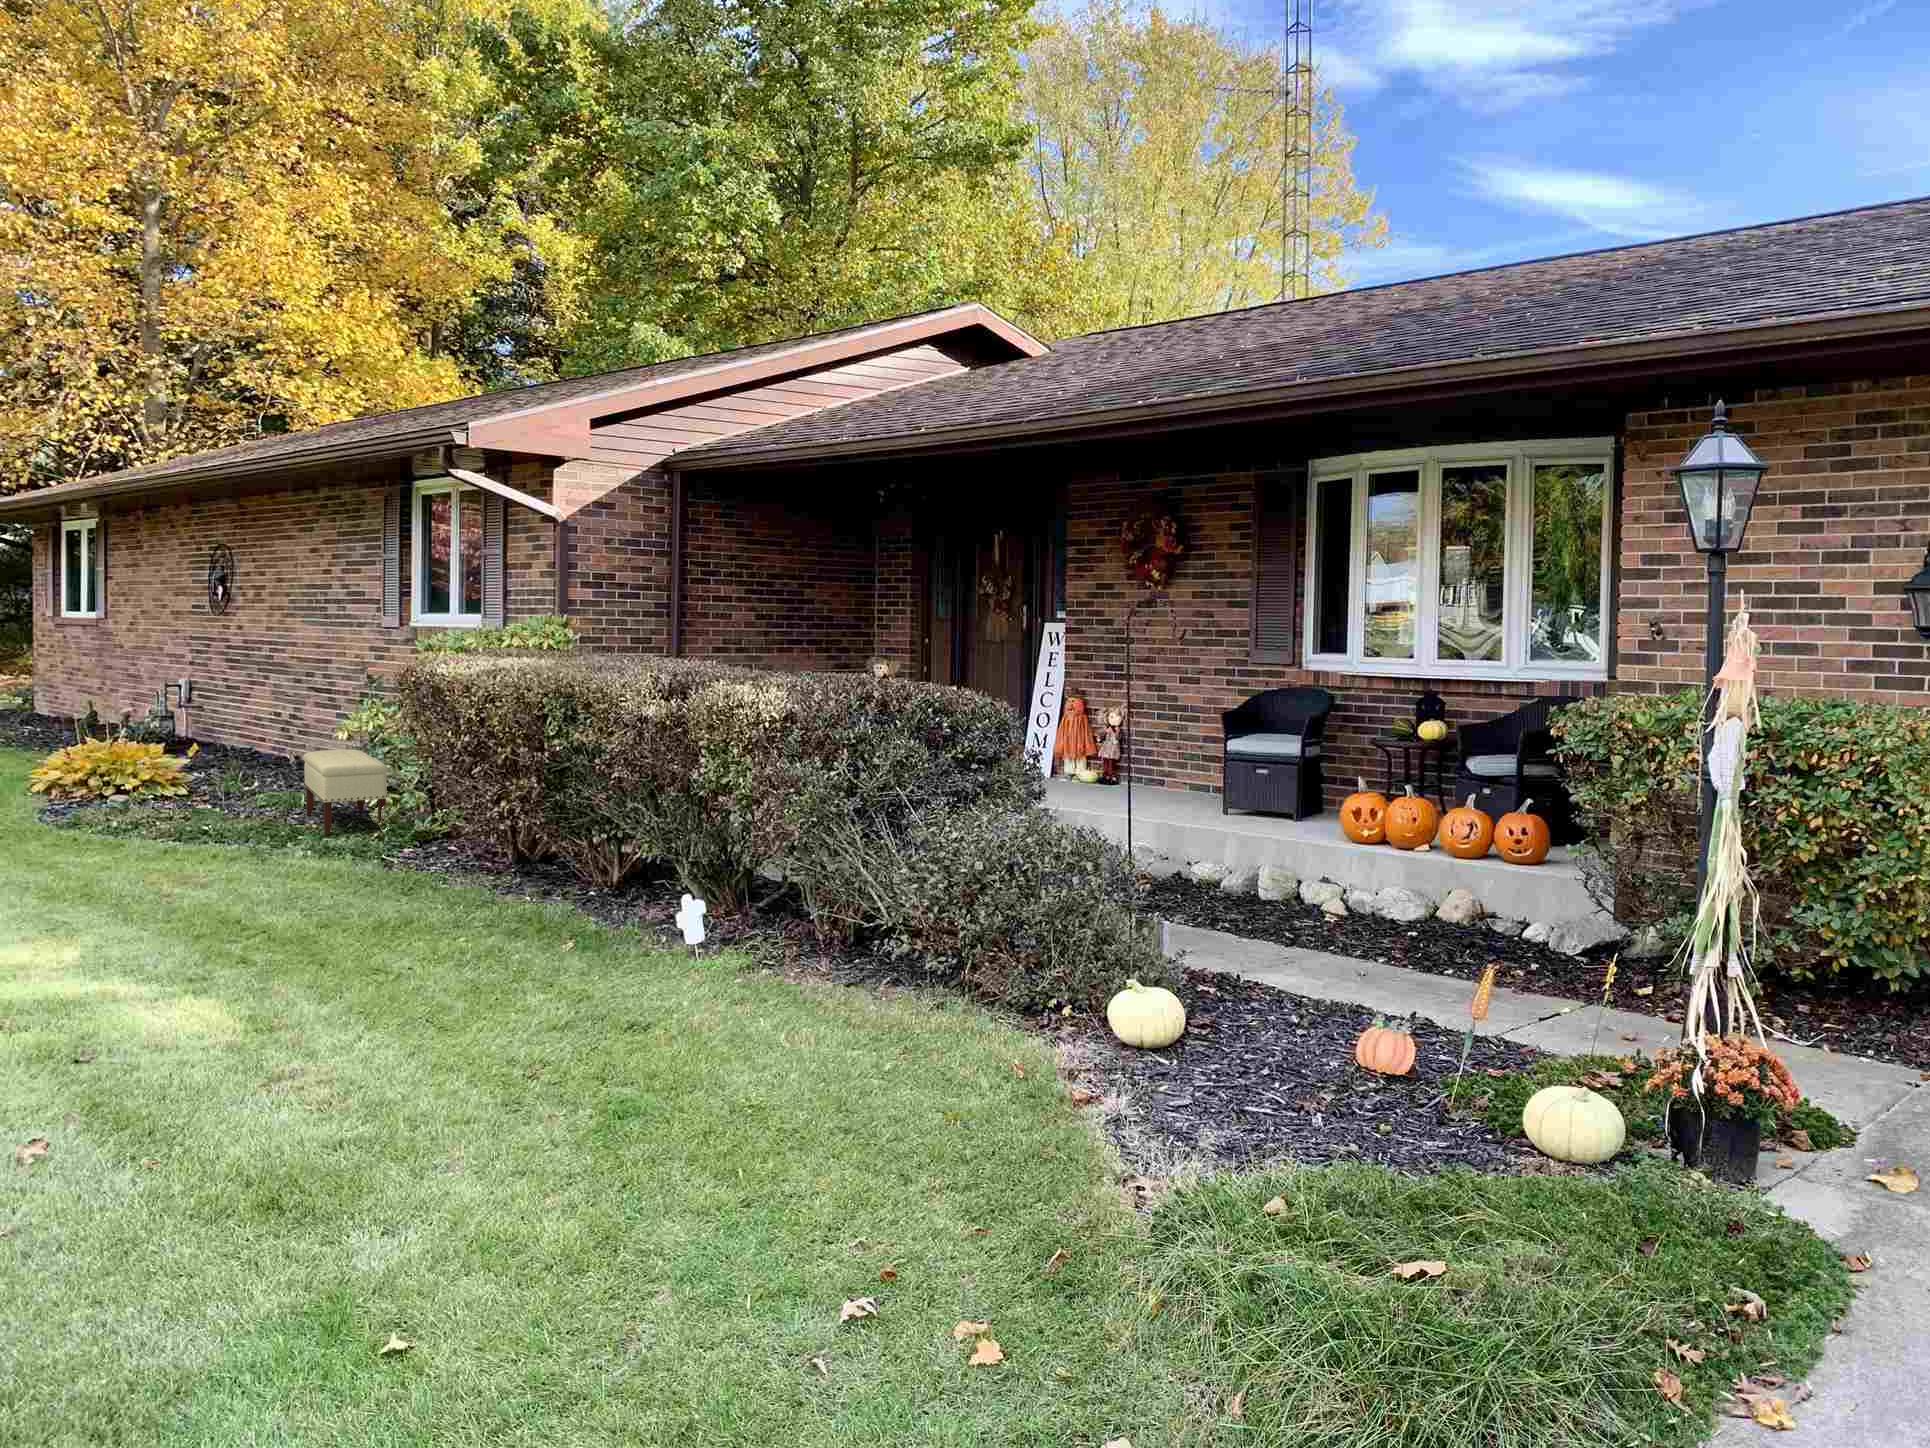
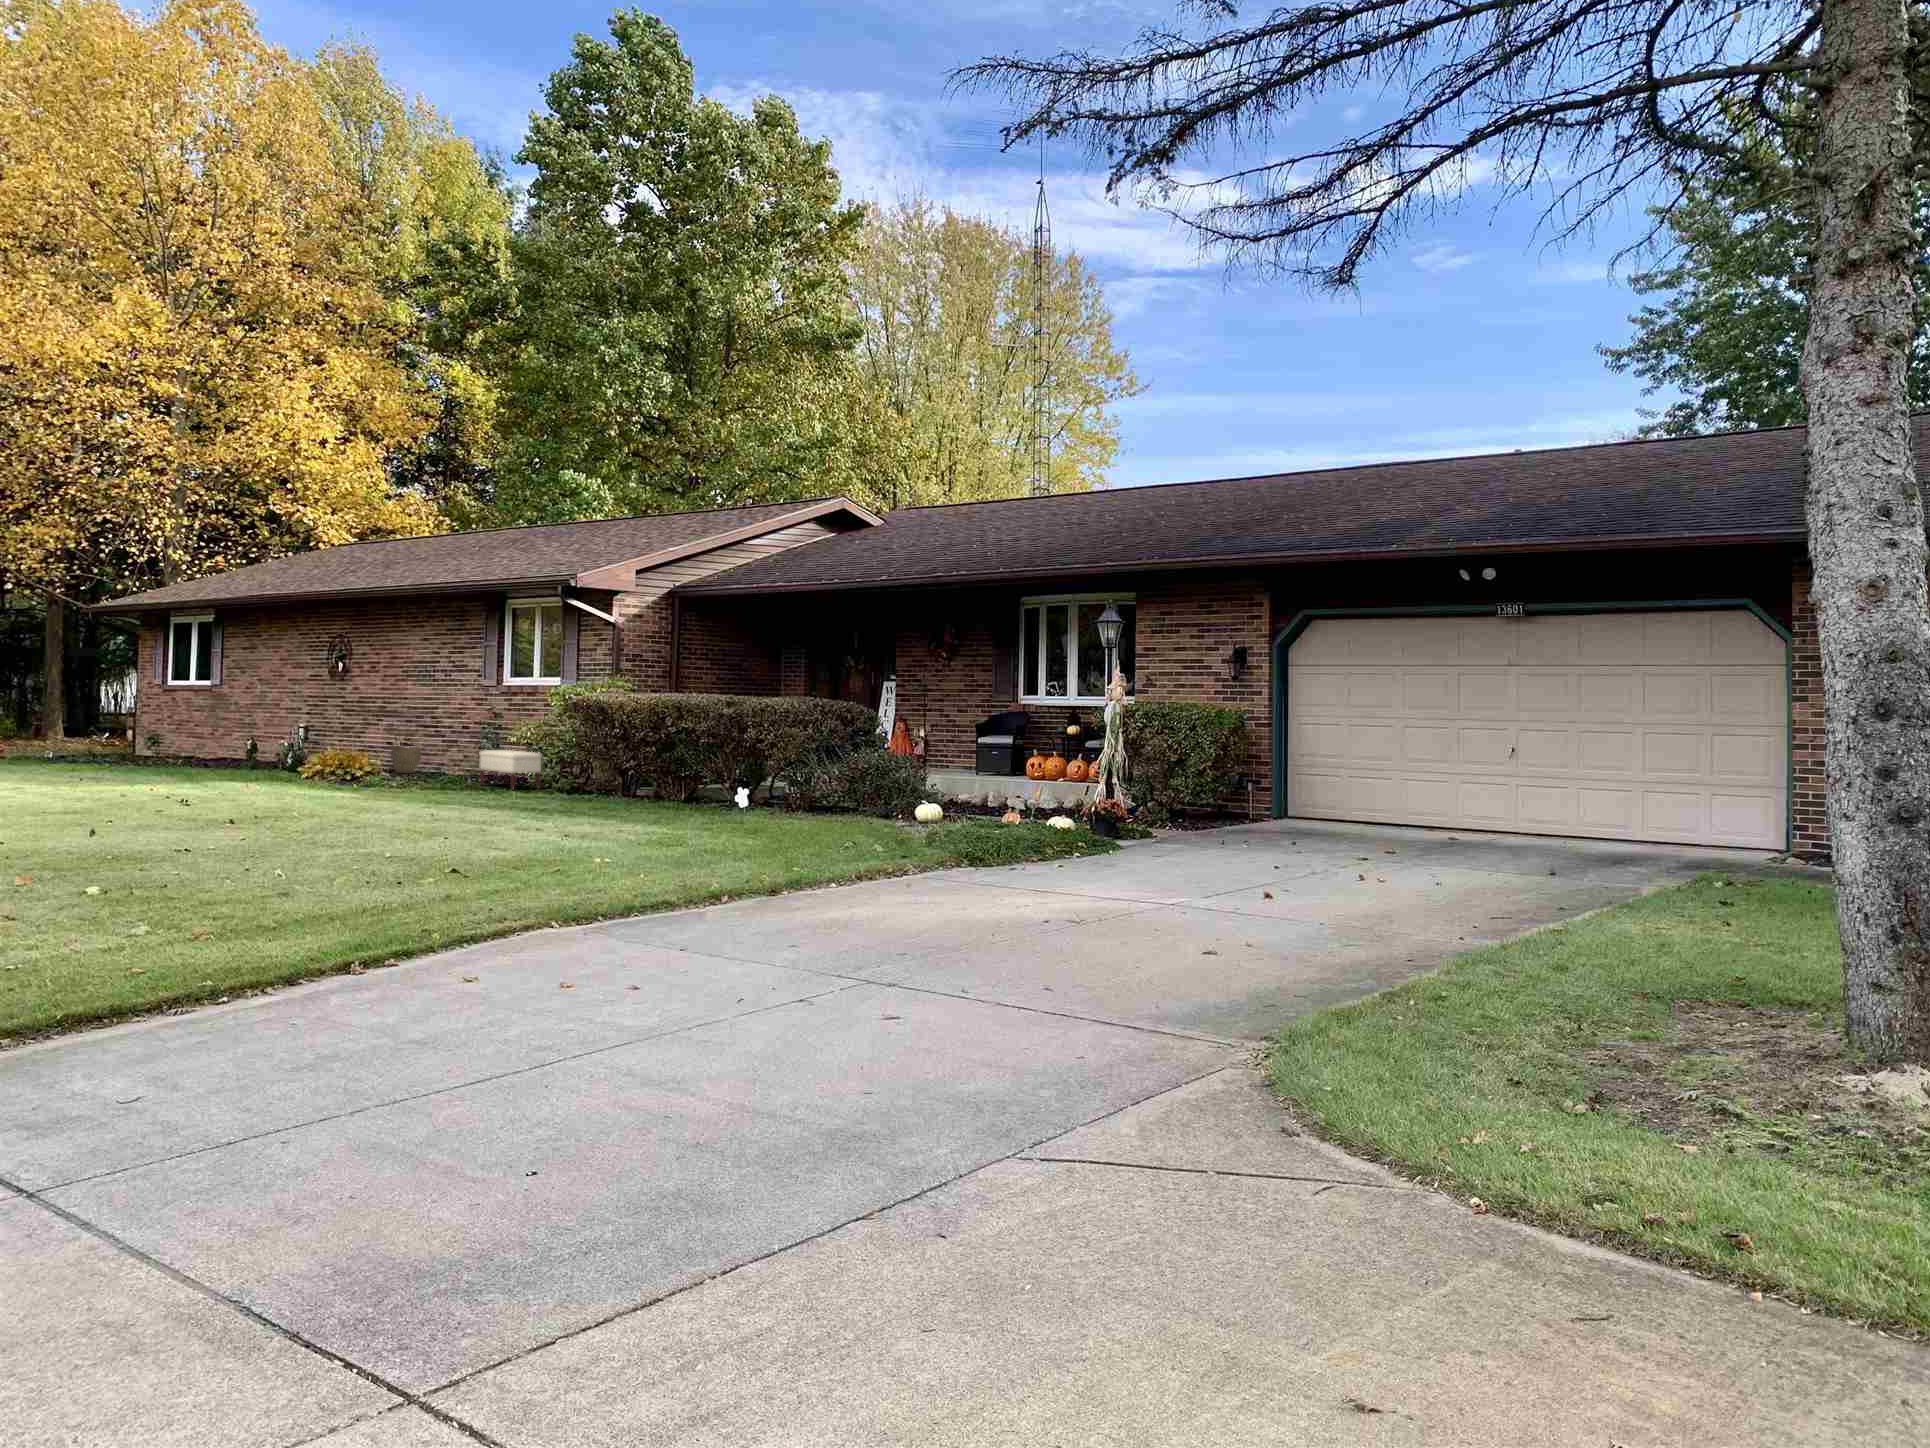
woven basket: none [266,713,313,770] -> present [391,744,421,773]

